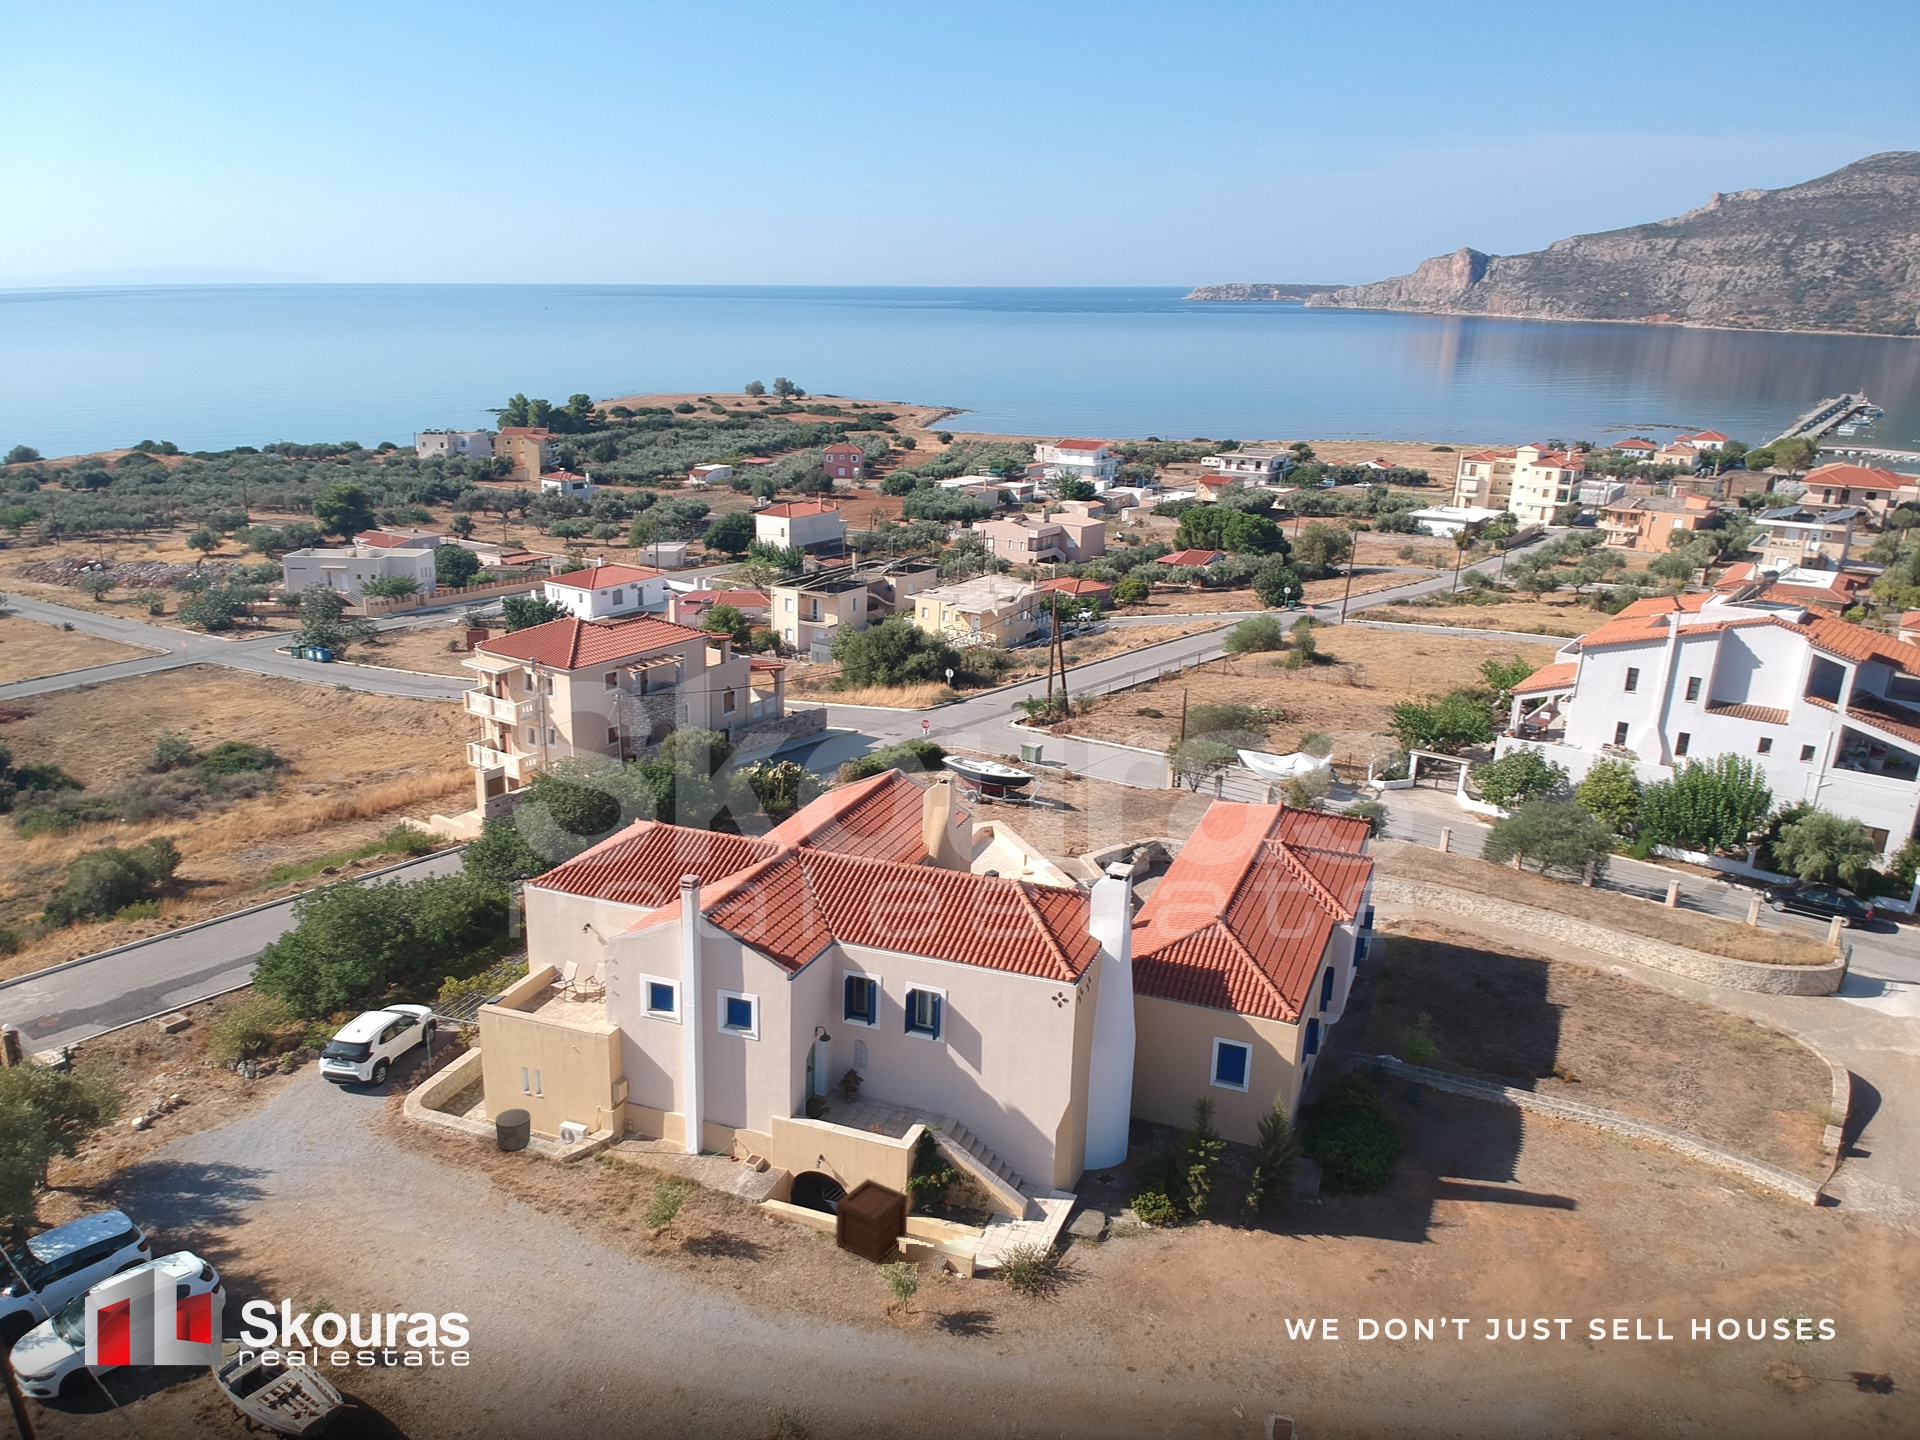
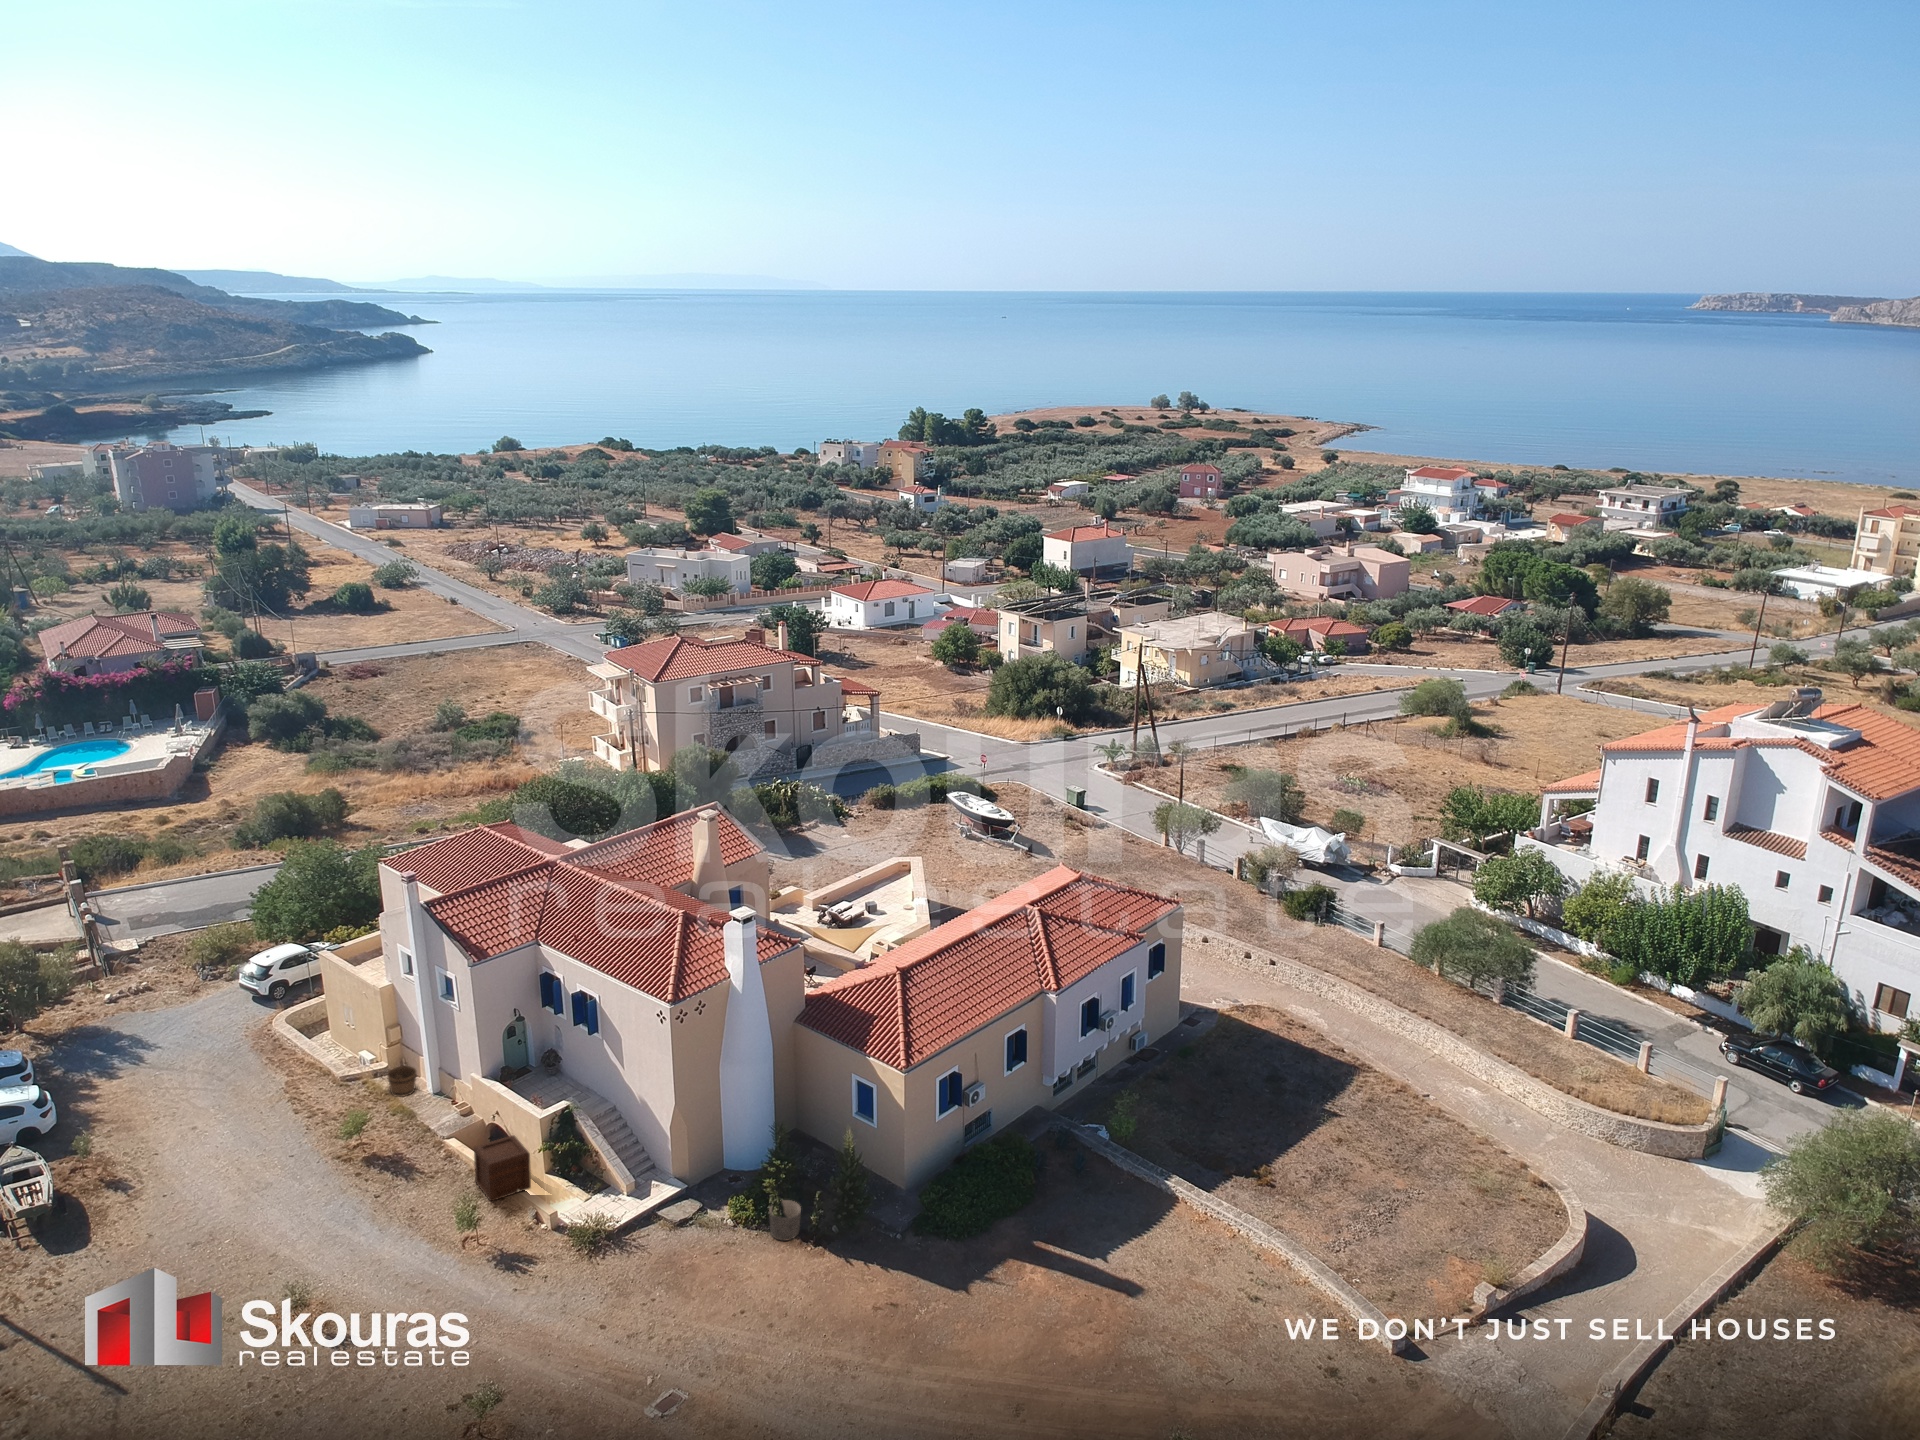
planter: present [495,1109,530,1151] -> present [769,1200,801,1241]
bucket: none [623,1123,658,1167] -> present [388,1066,417,1097]

